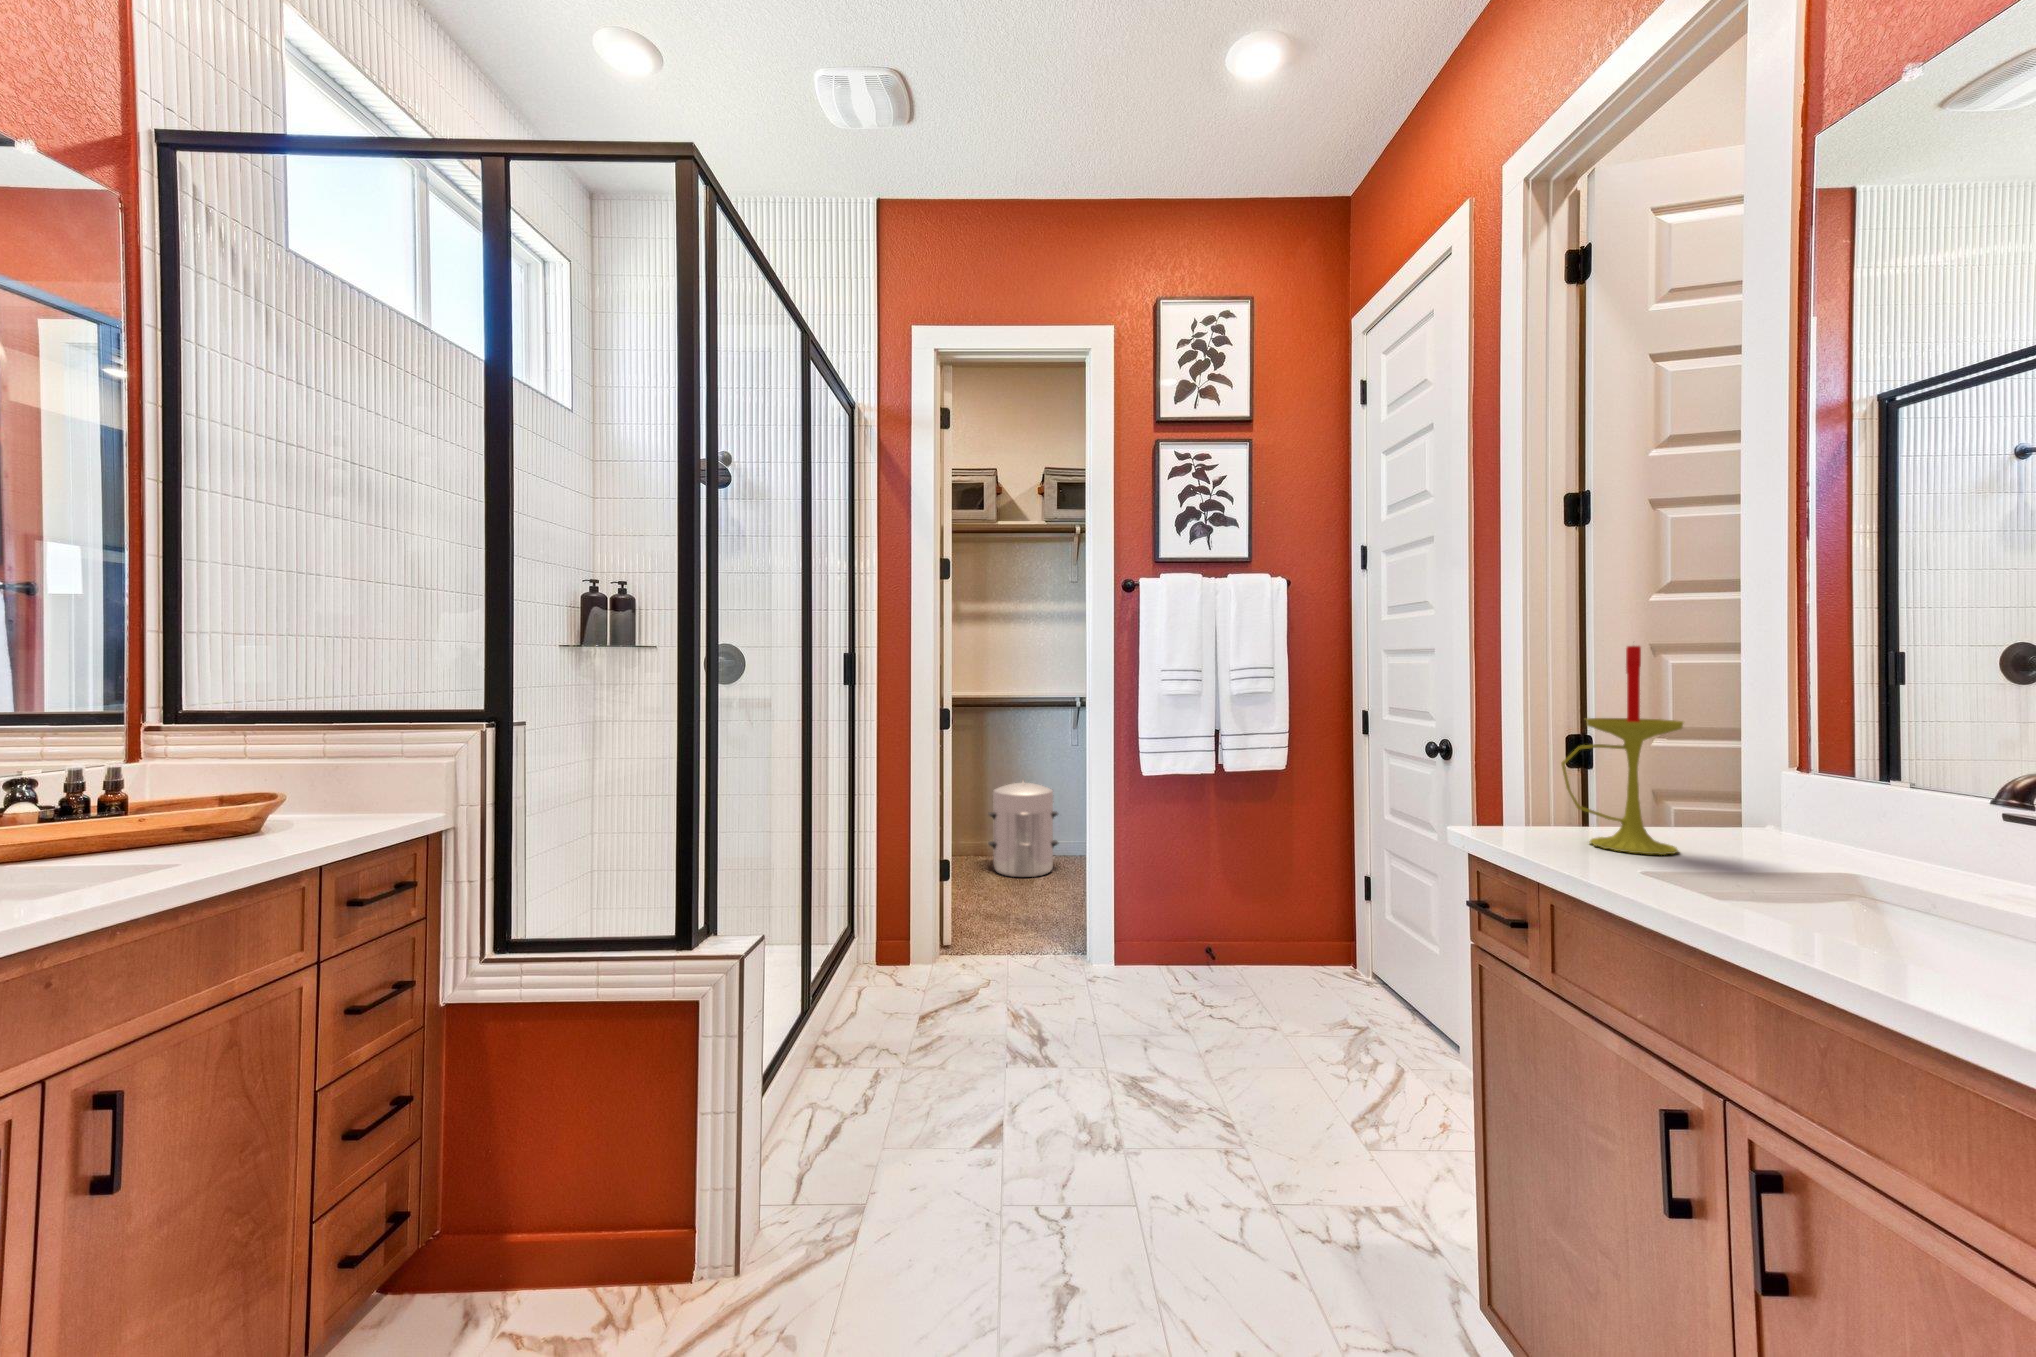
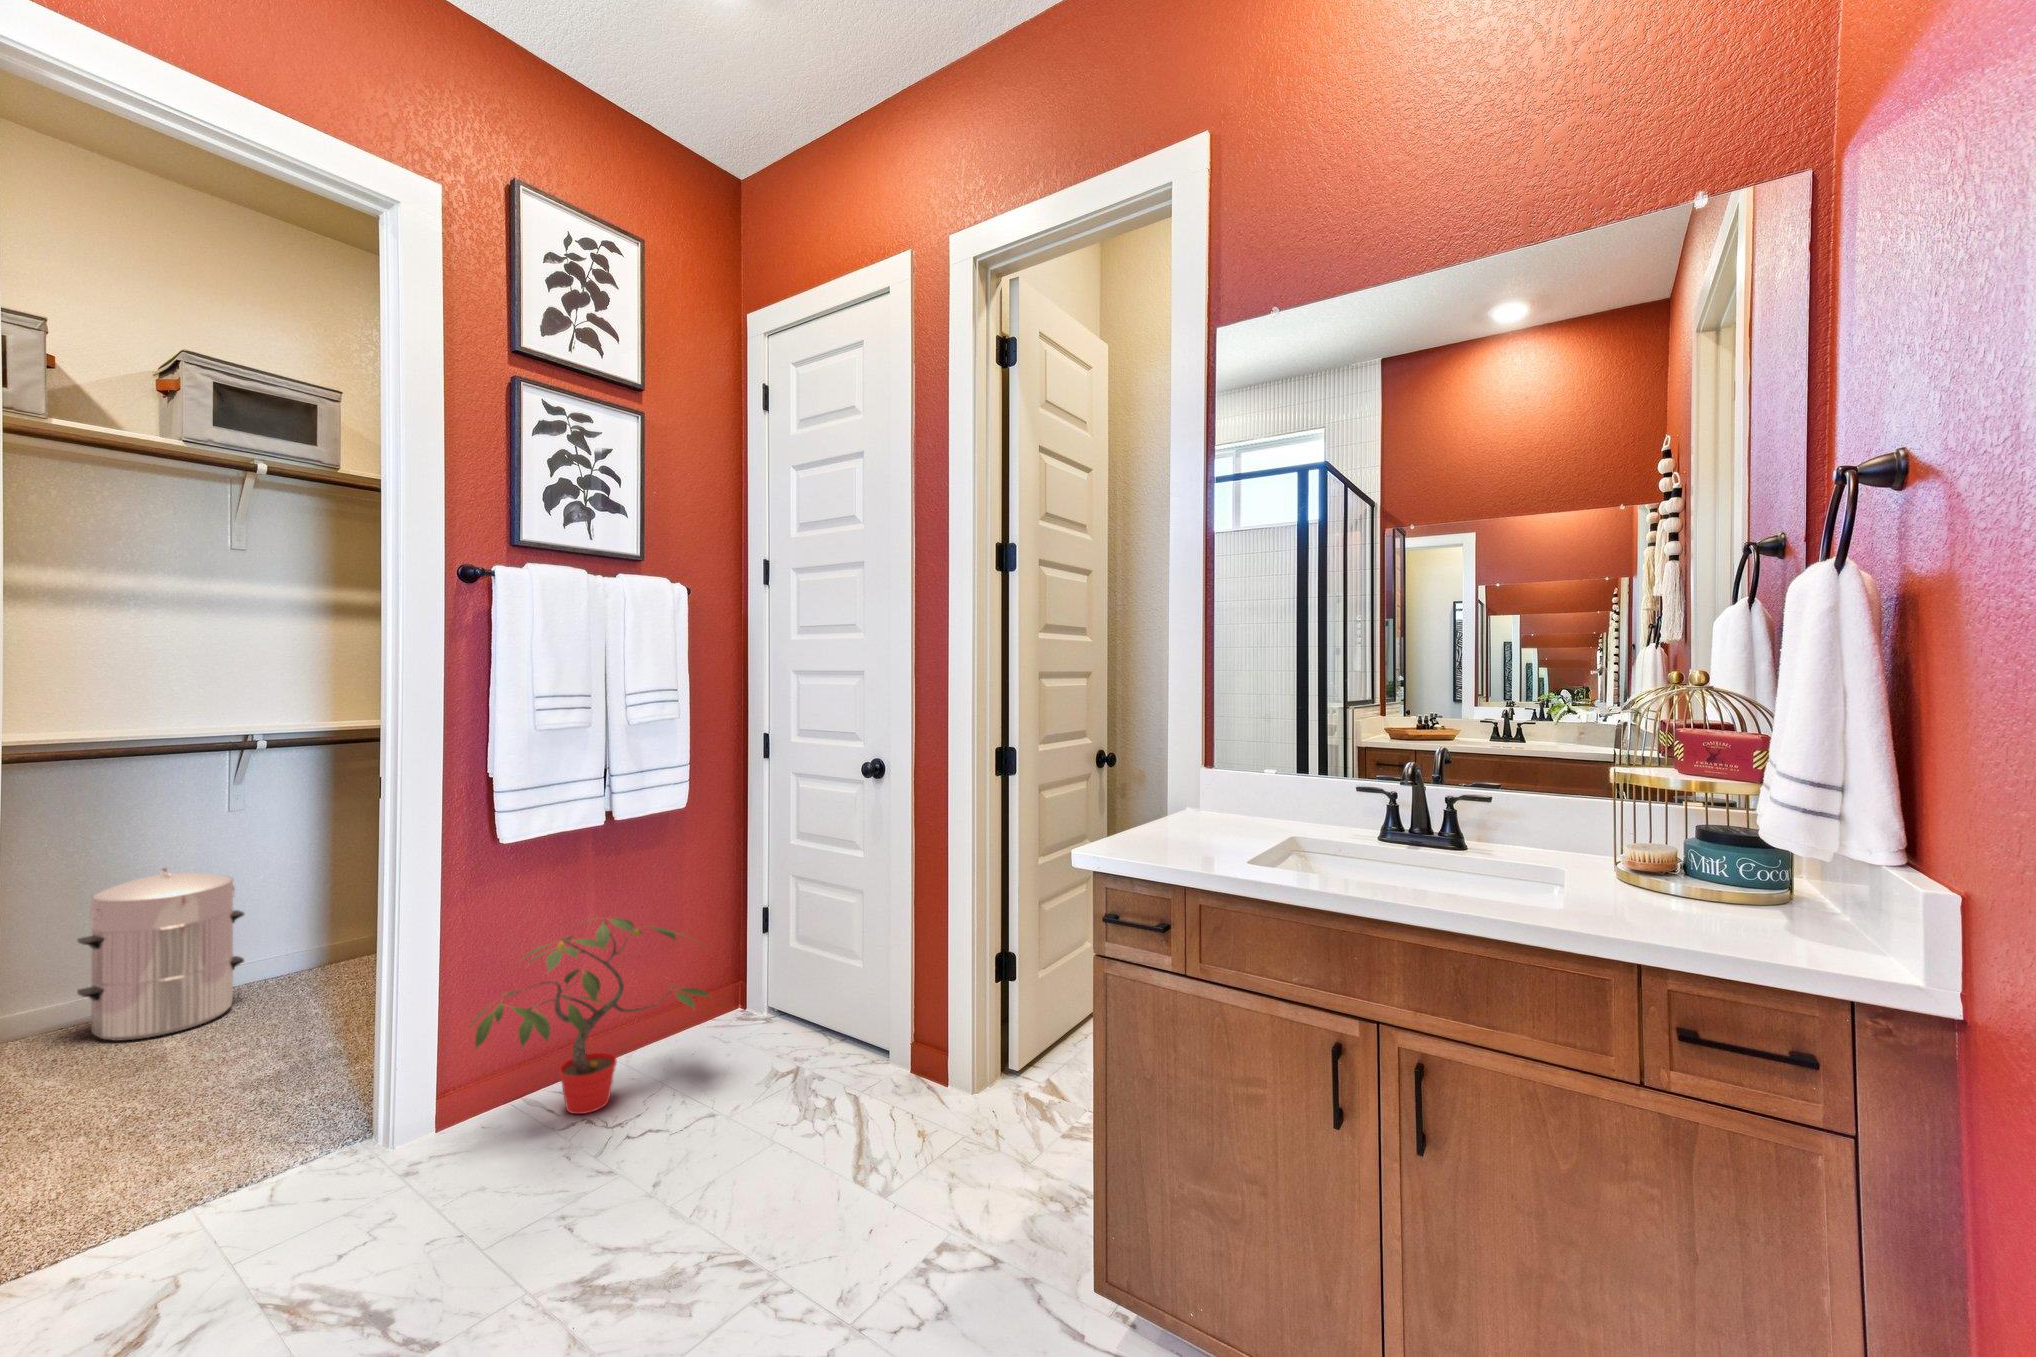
candle: present [1561,646,1683,855] -> none [1148,677,1221,853]
potted plant: none [1116,848,1295,995] -> present [471,918,710,1114]

